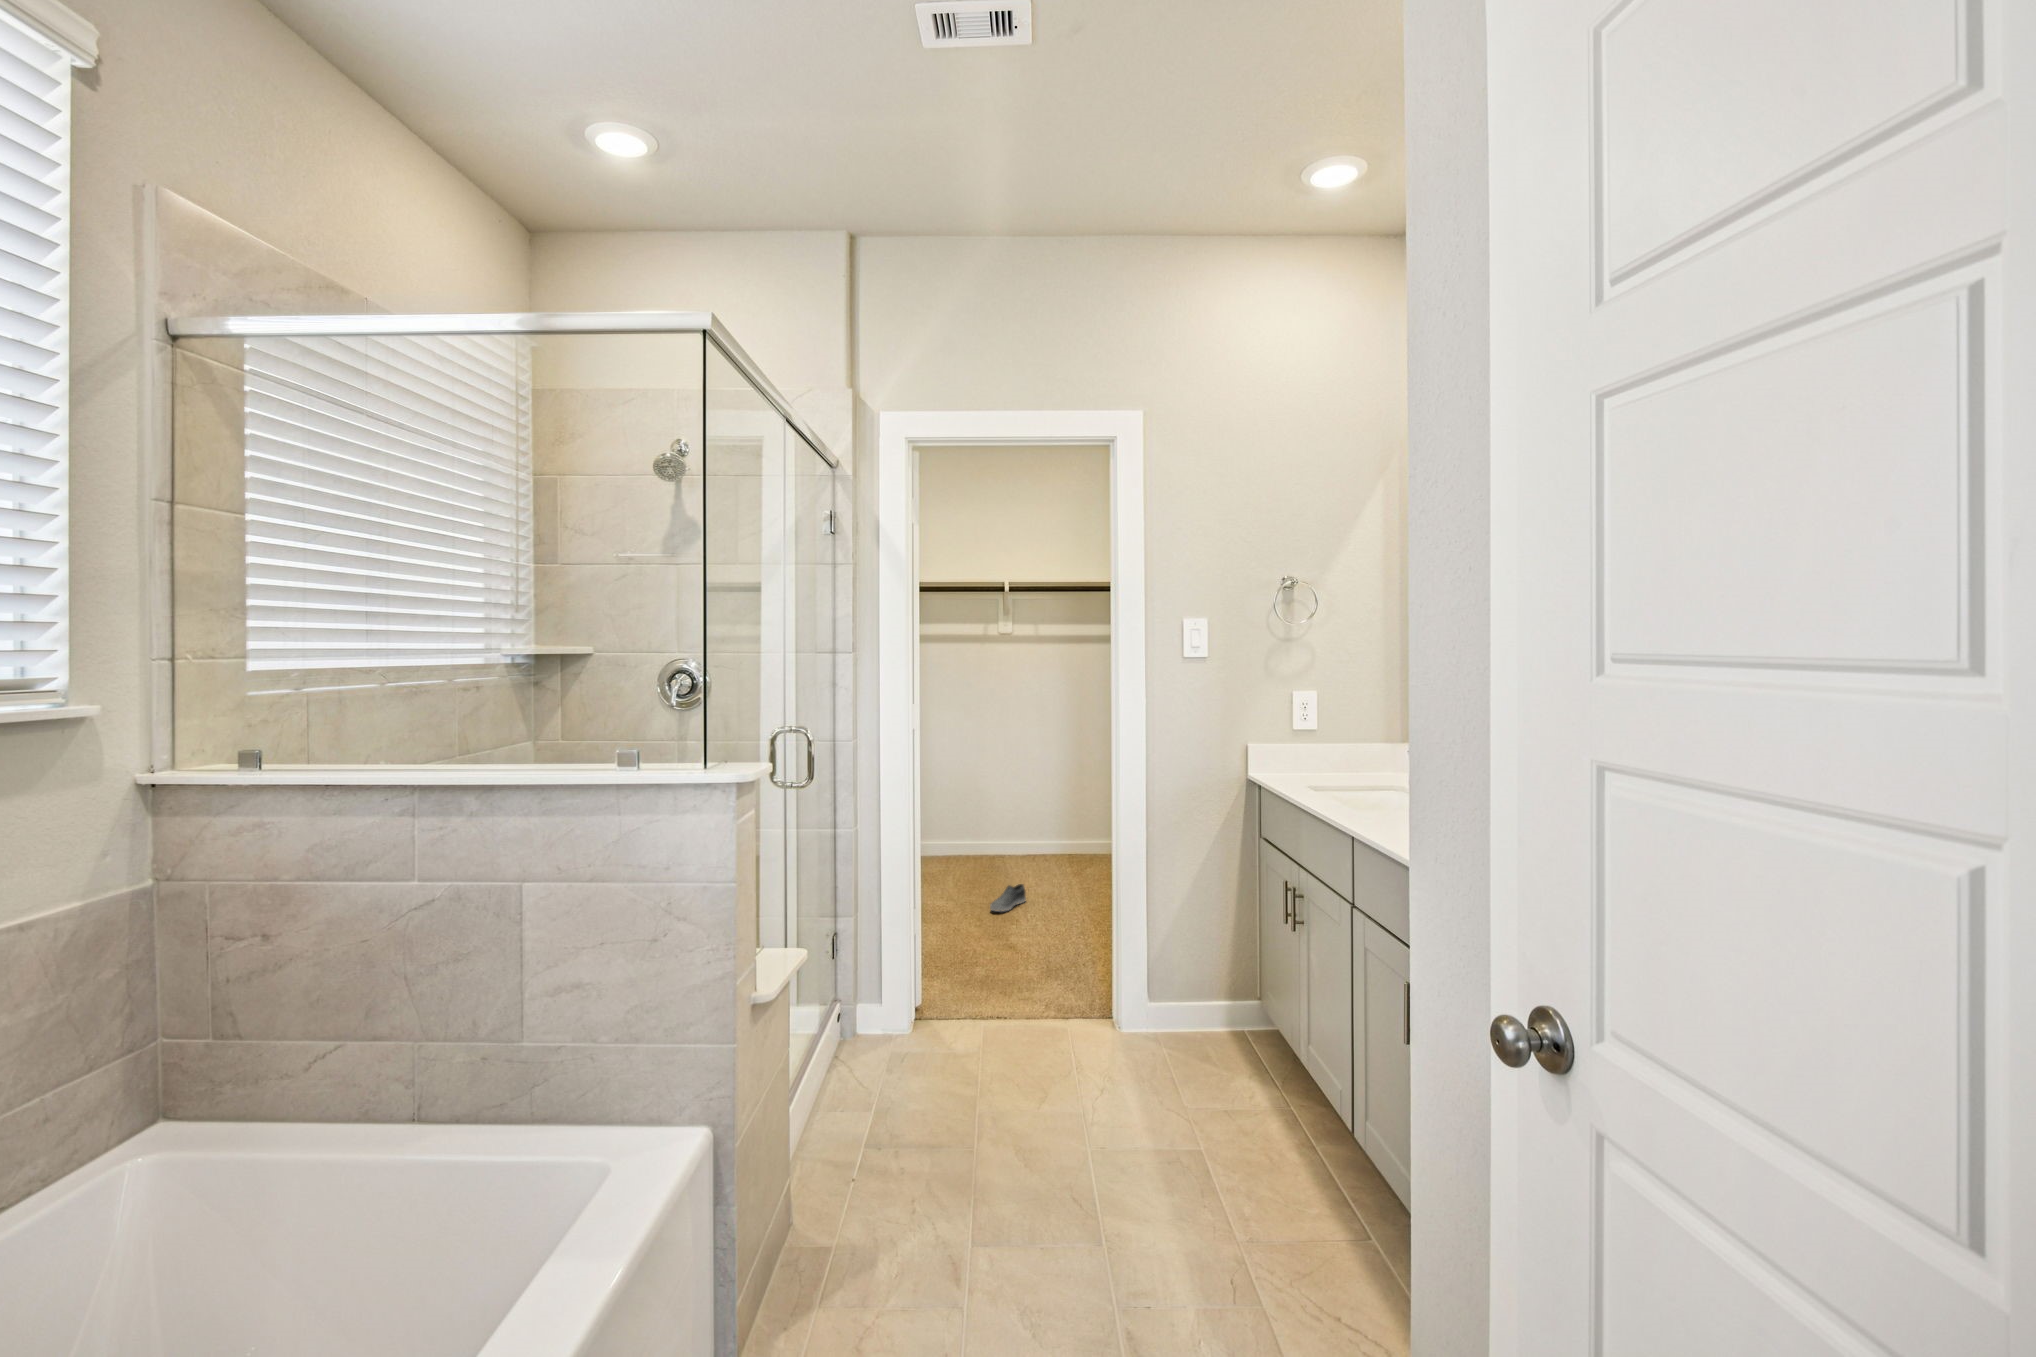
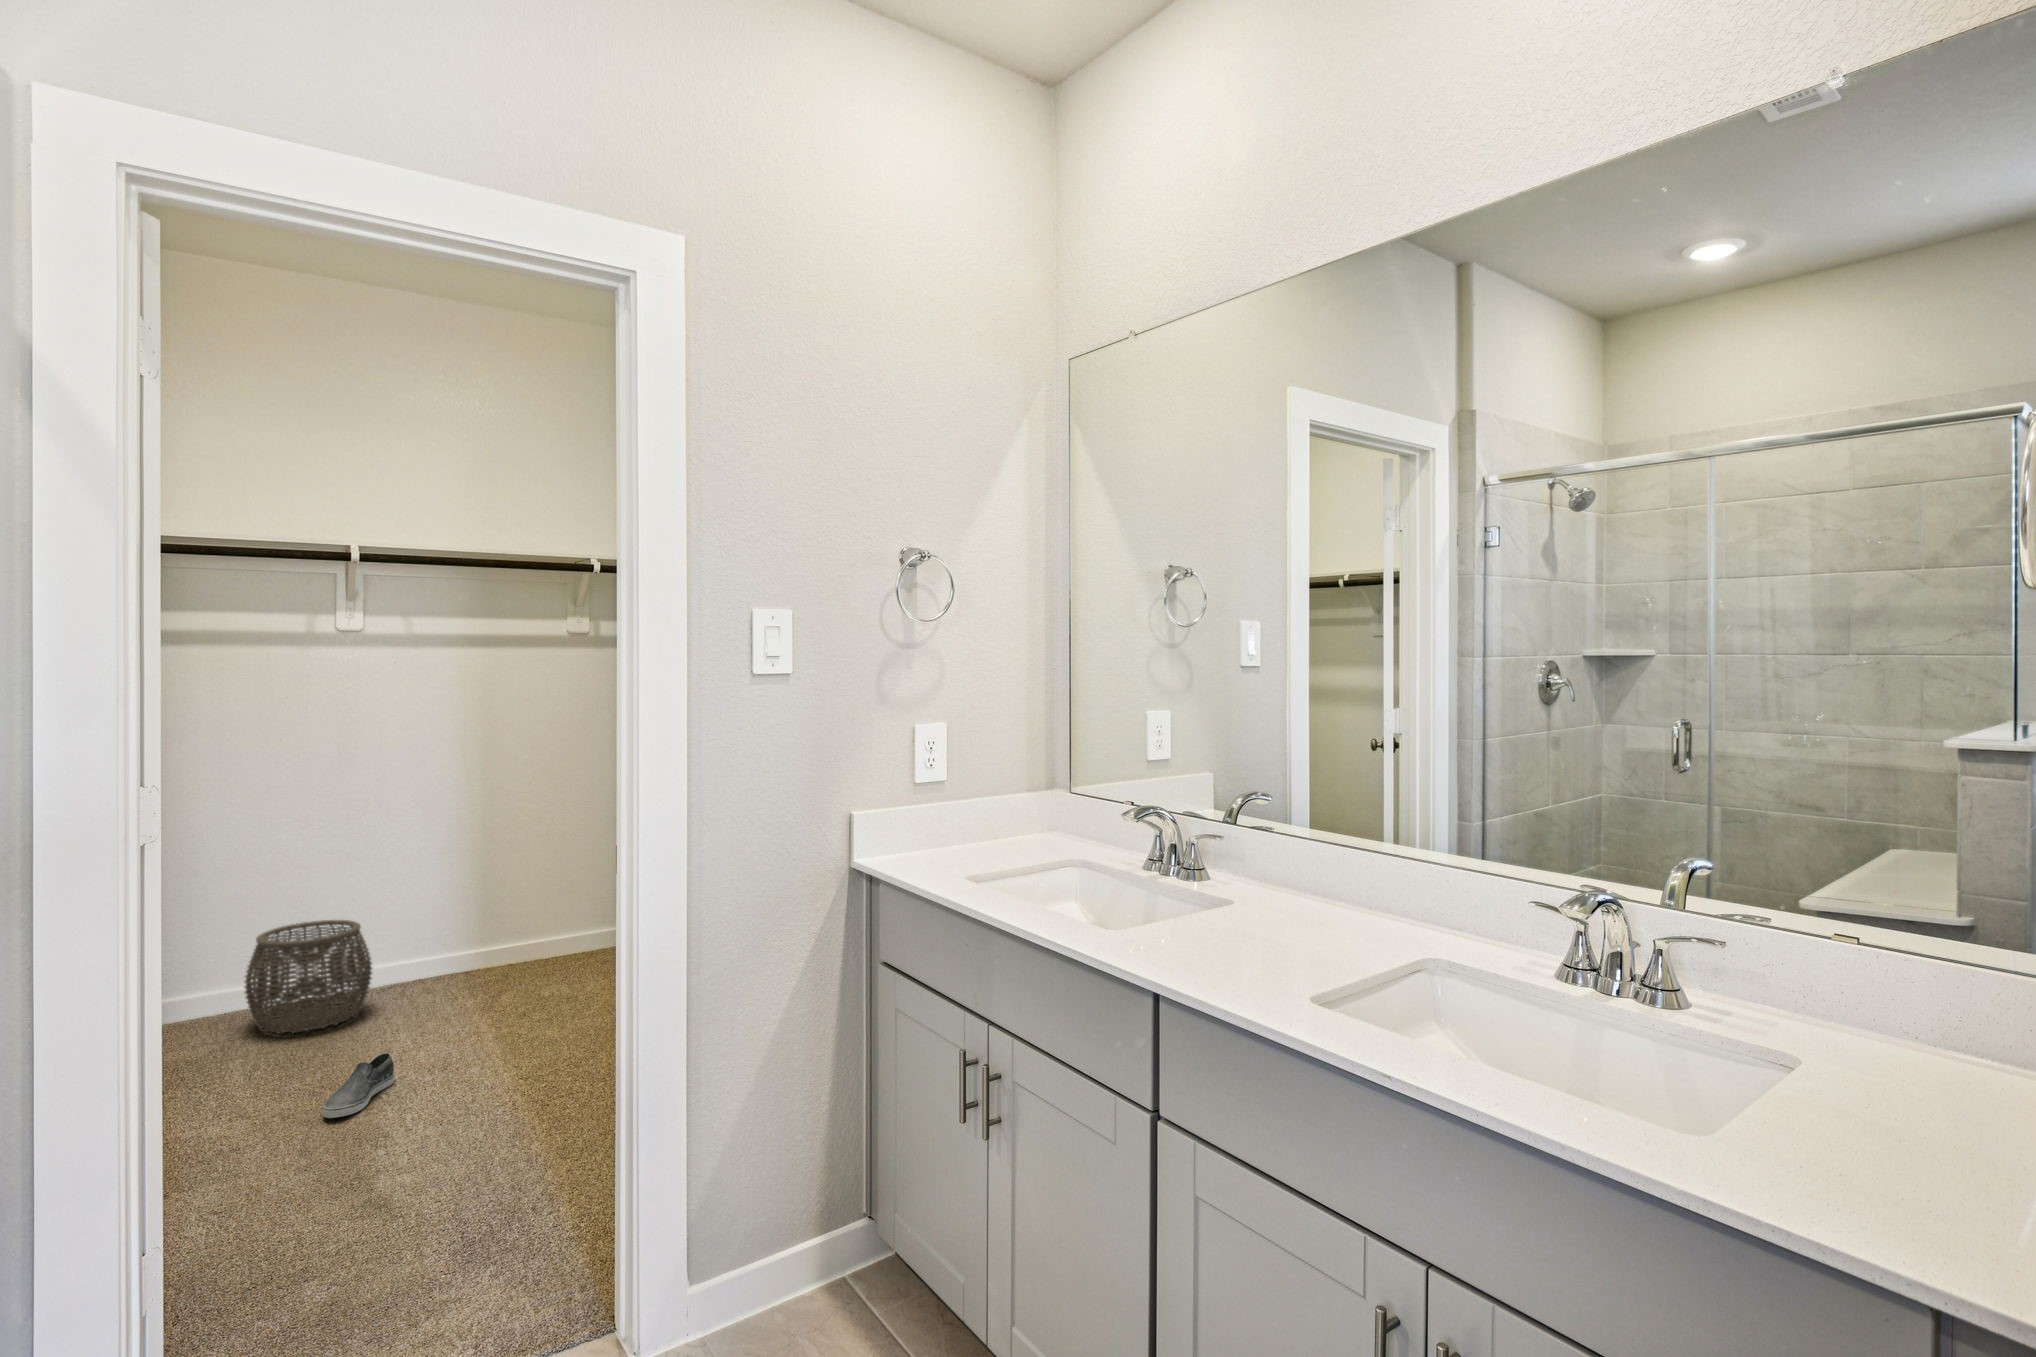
woven basket: none [956,809,1019,872] -> present [244,920,372,1034]

